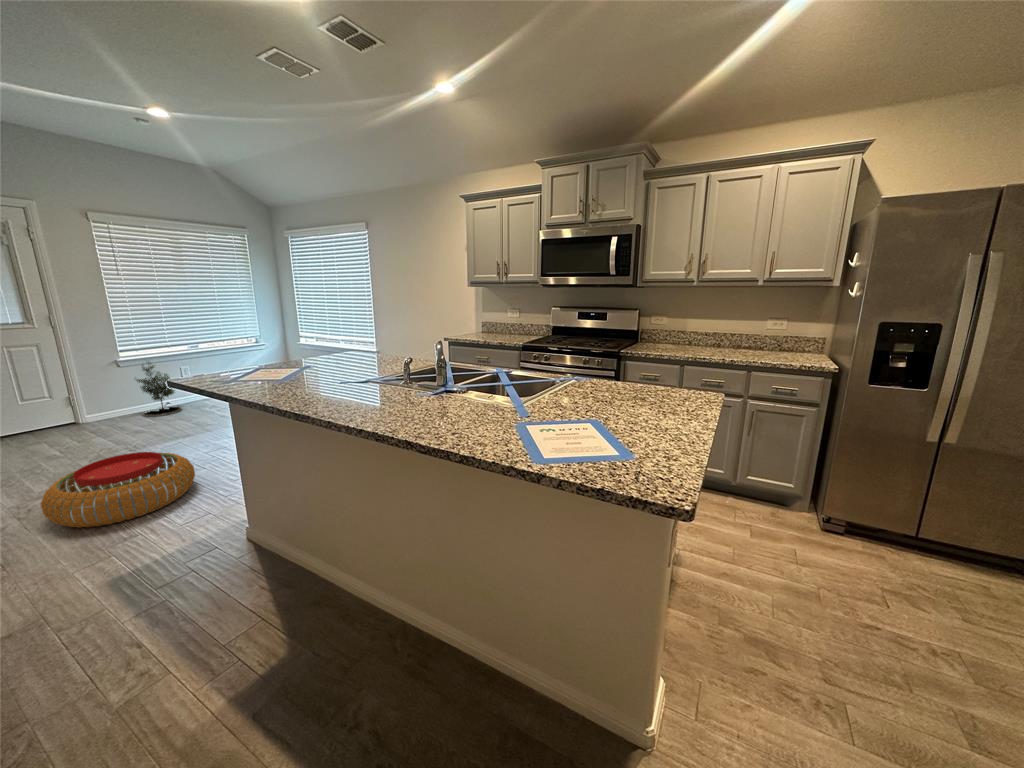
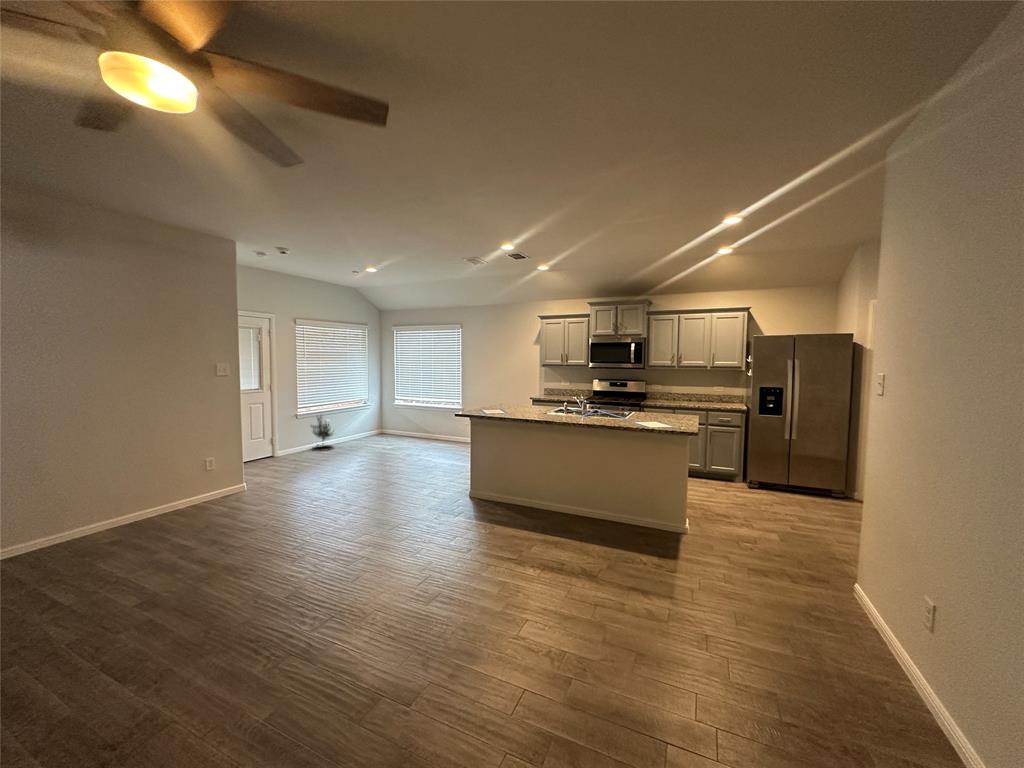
pouf: present [41,452,195,528] -> none [351,459,416,493]

